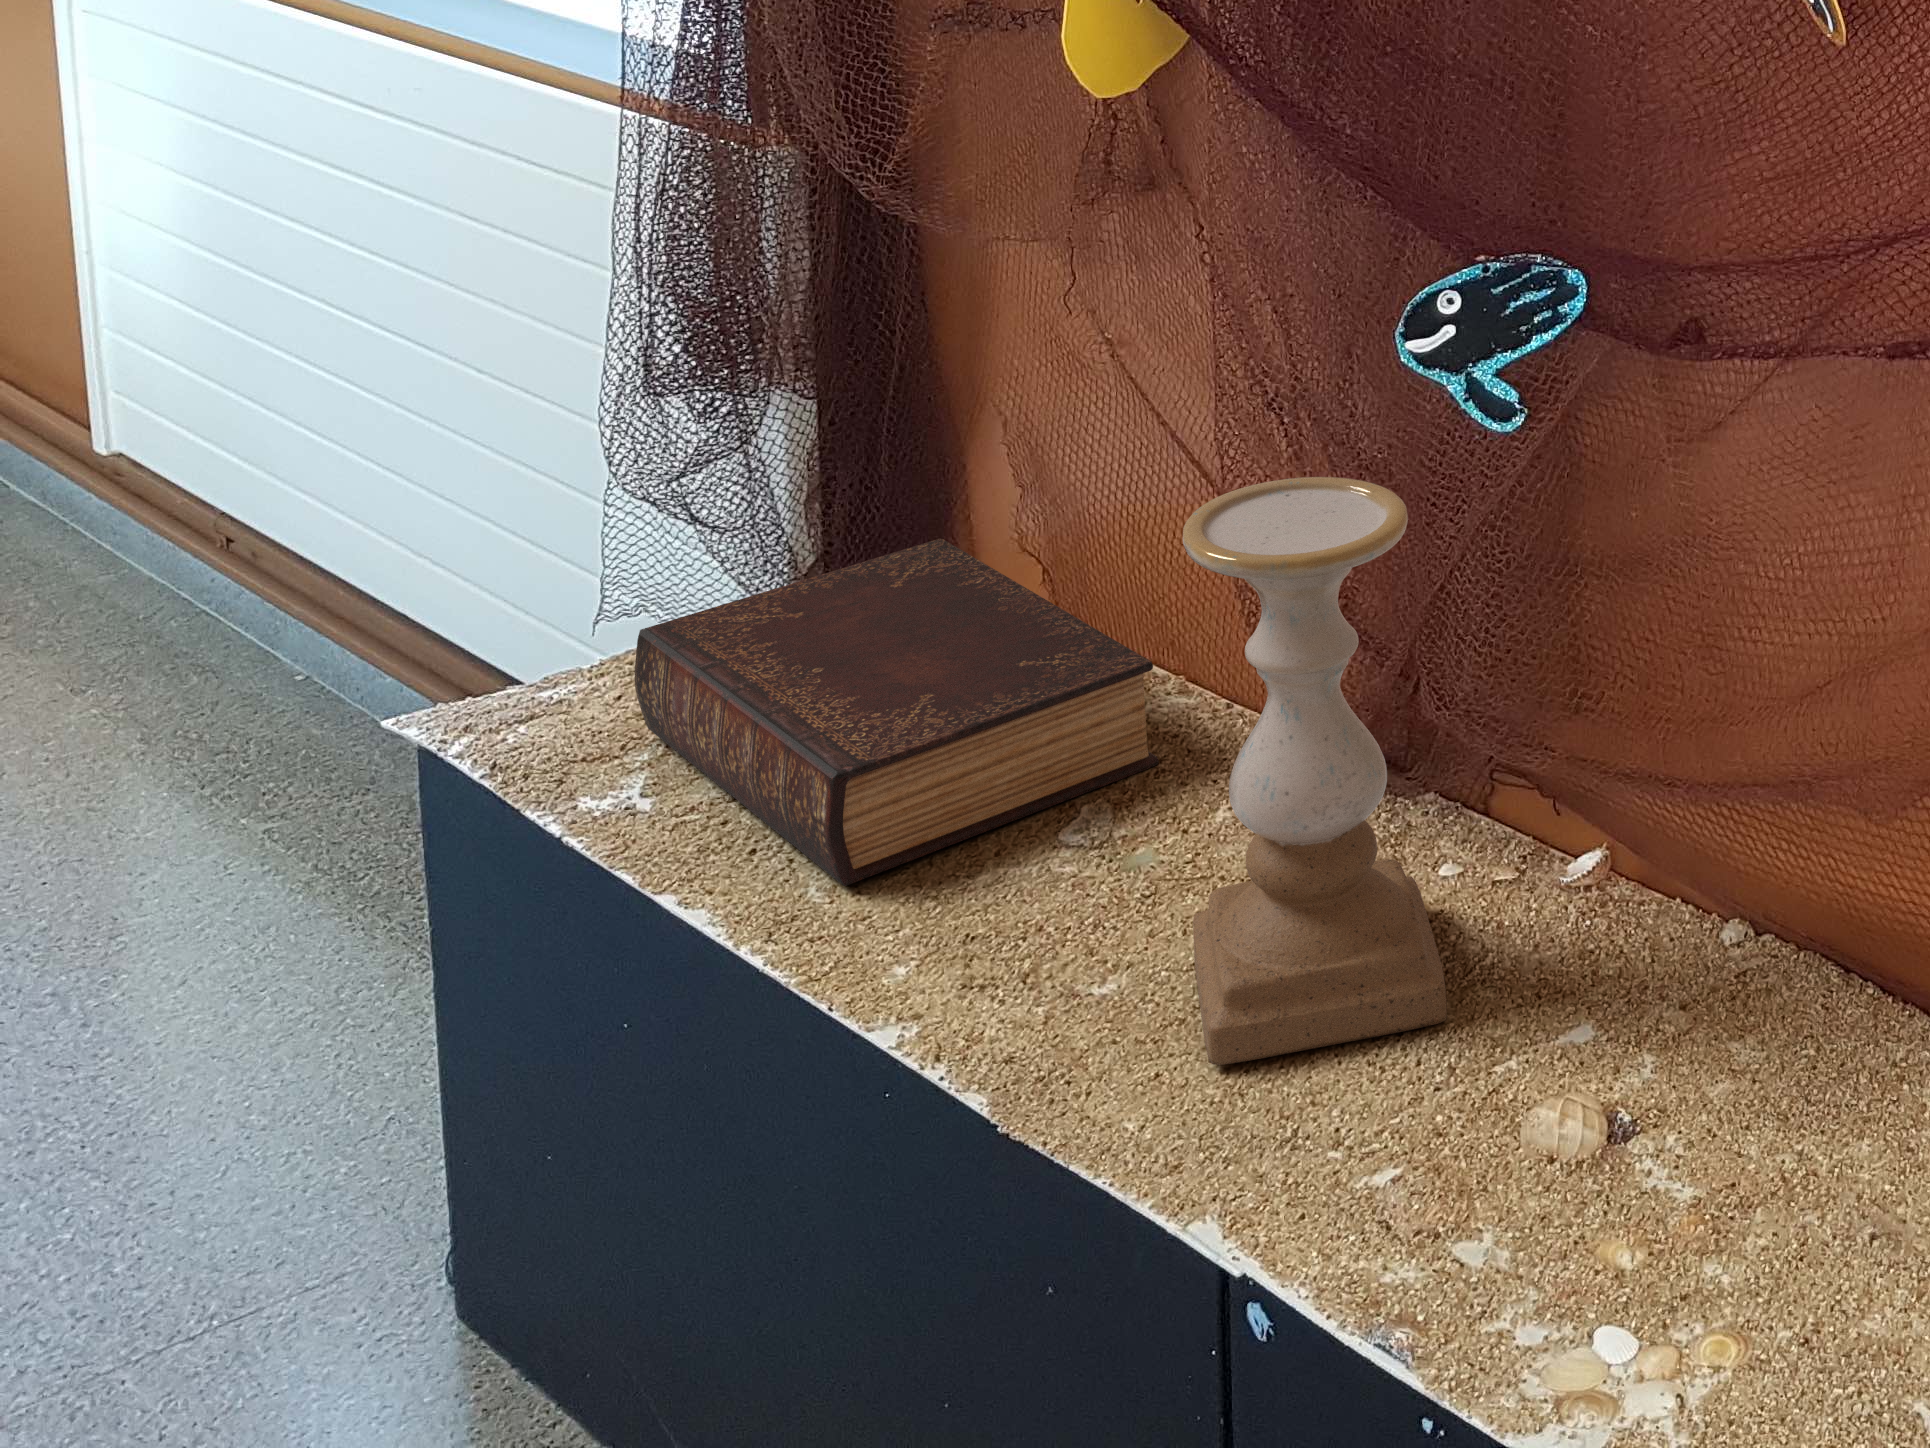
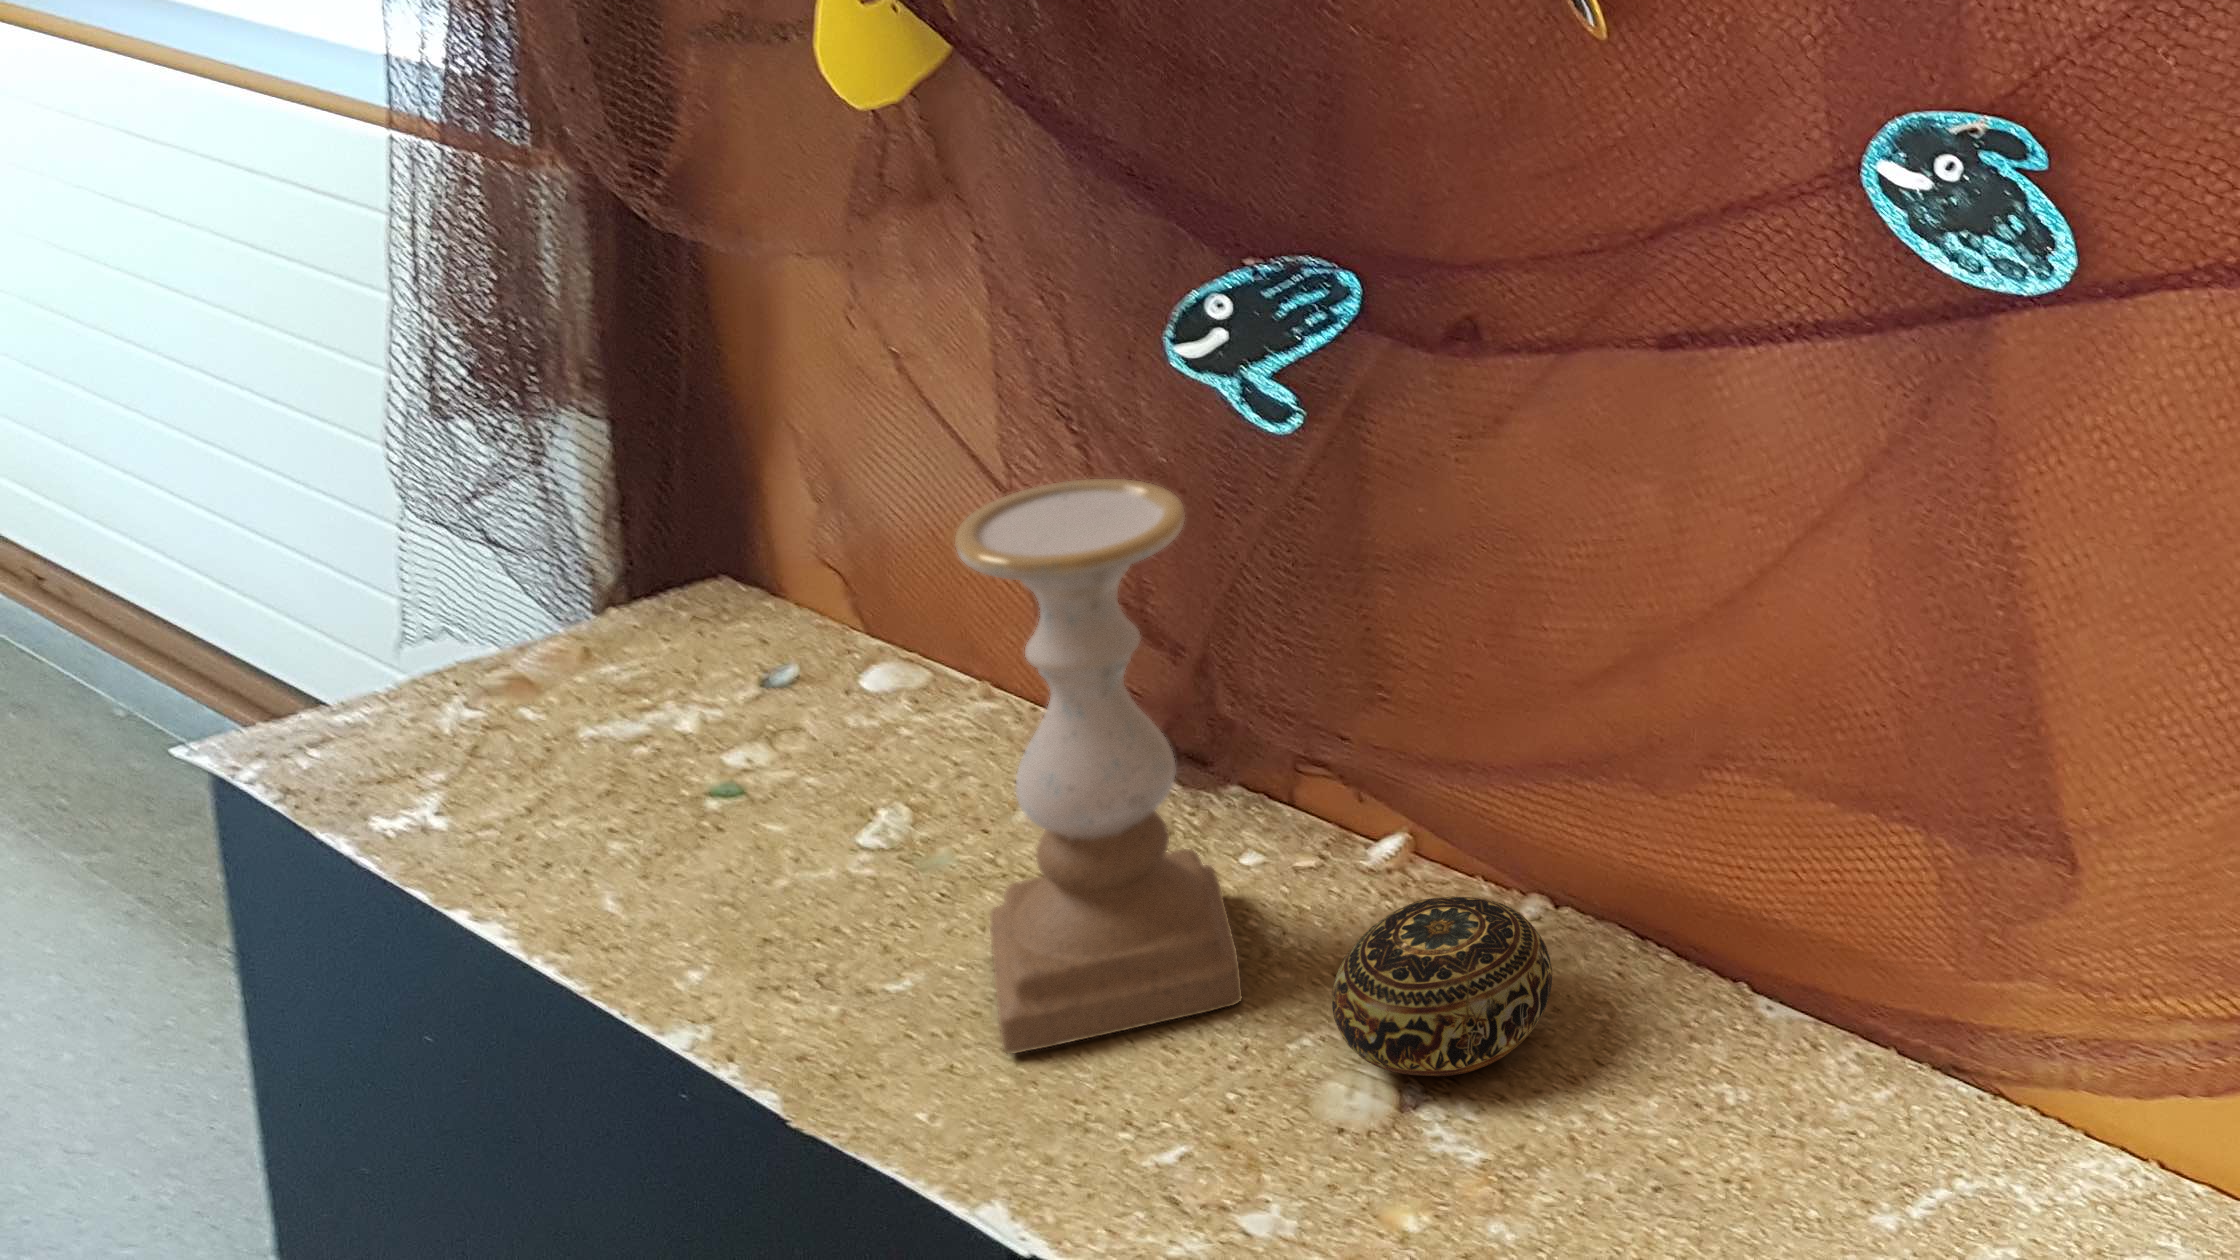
book: present [635,539,1159,886] -> none [430,553,965,894]
decorative ball: none [1542,919,1764,1105] -> present [1332,897,1552,1076]

